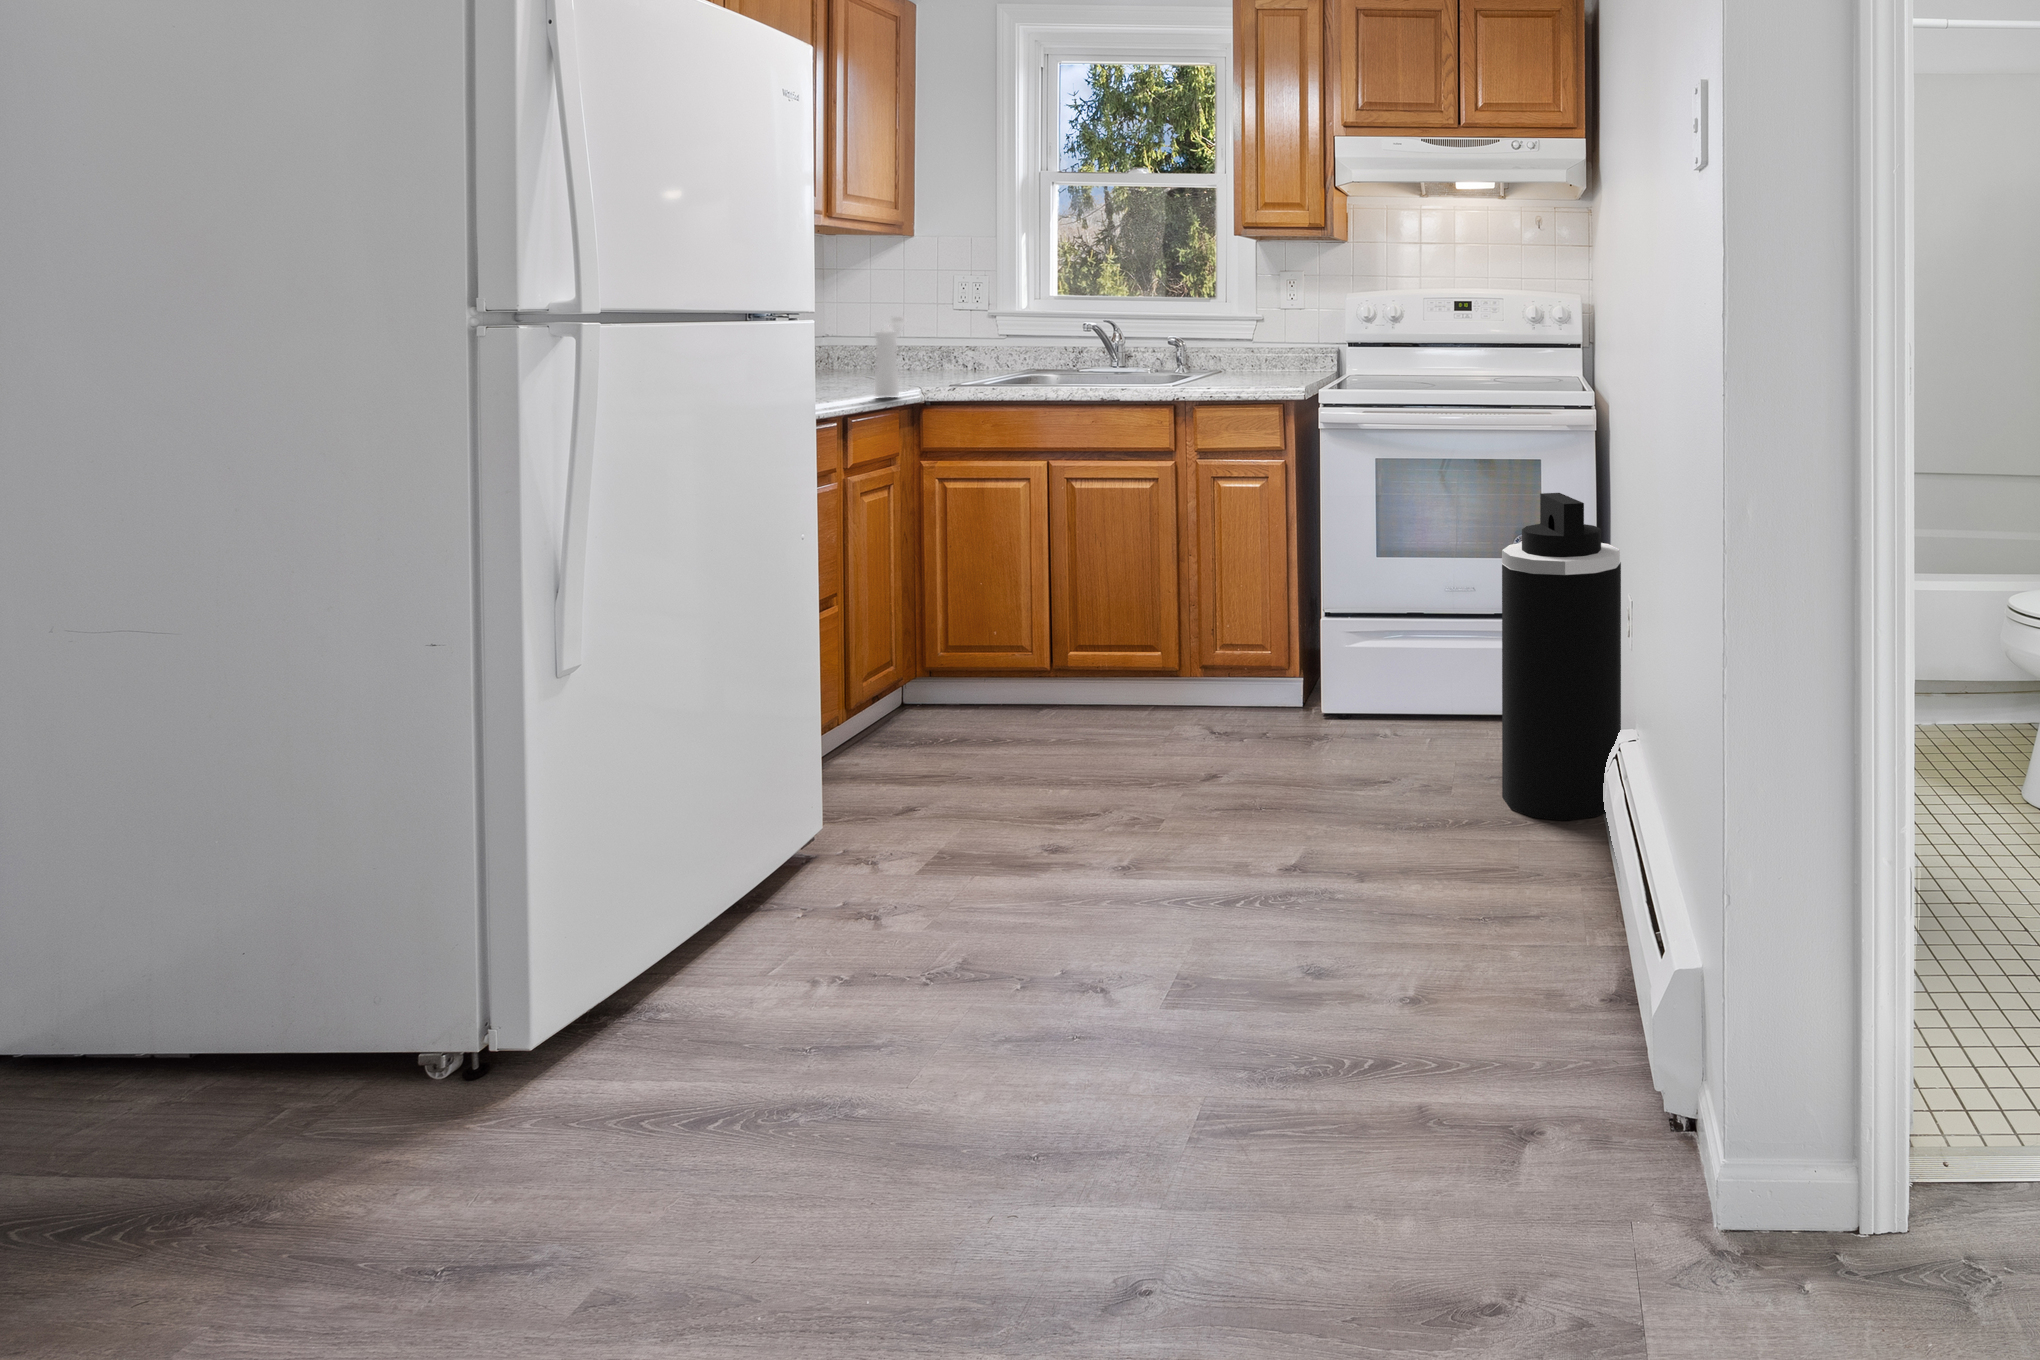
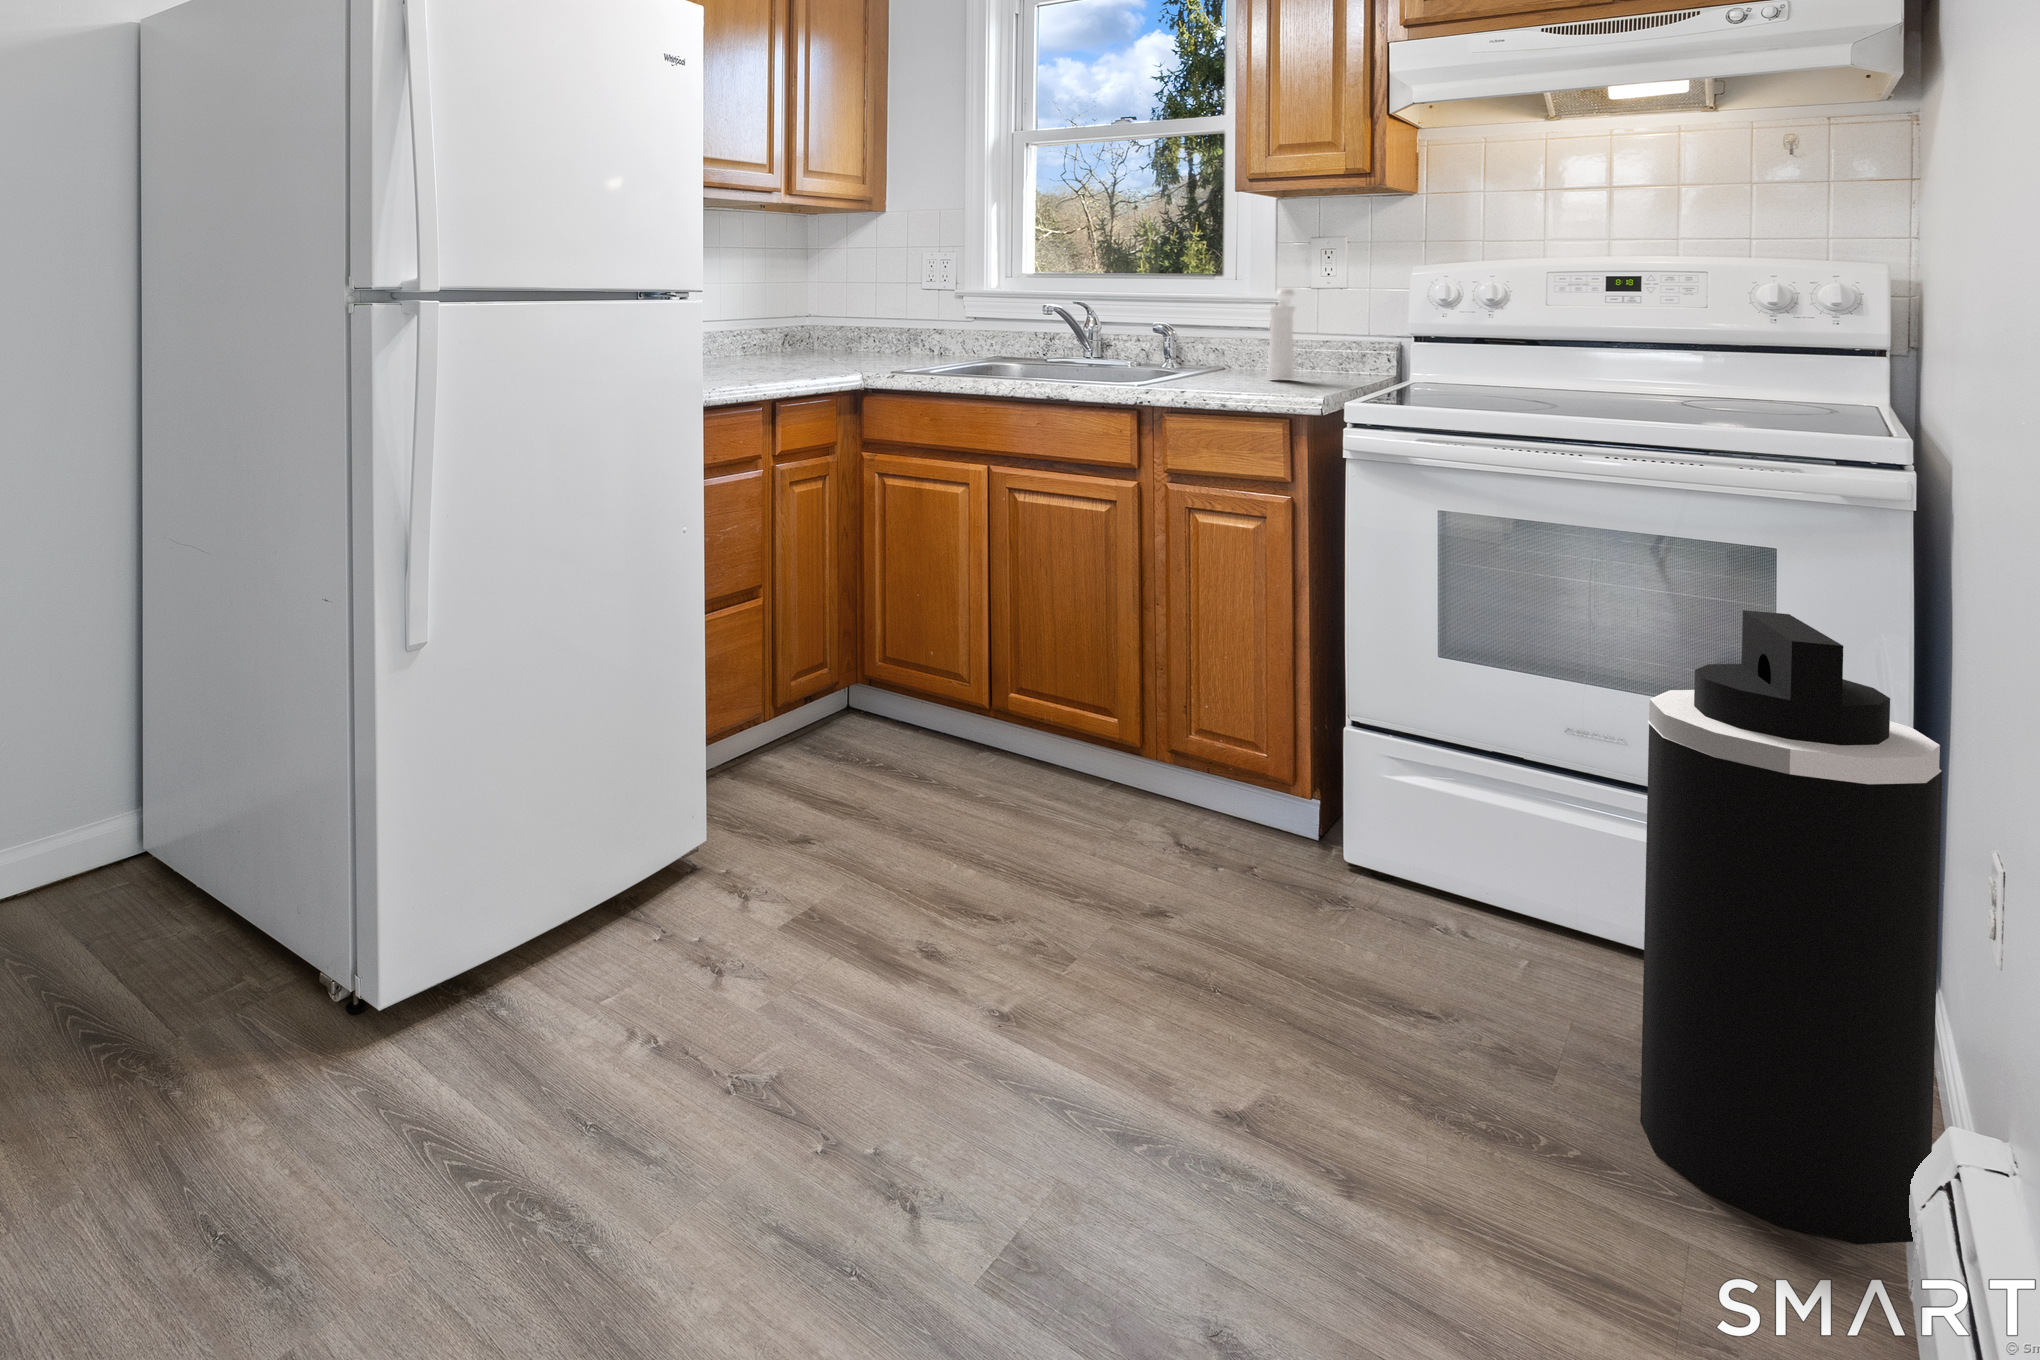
pepper mill: present [875,317,906,397] -> present [1267,289,1295,379]

